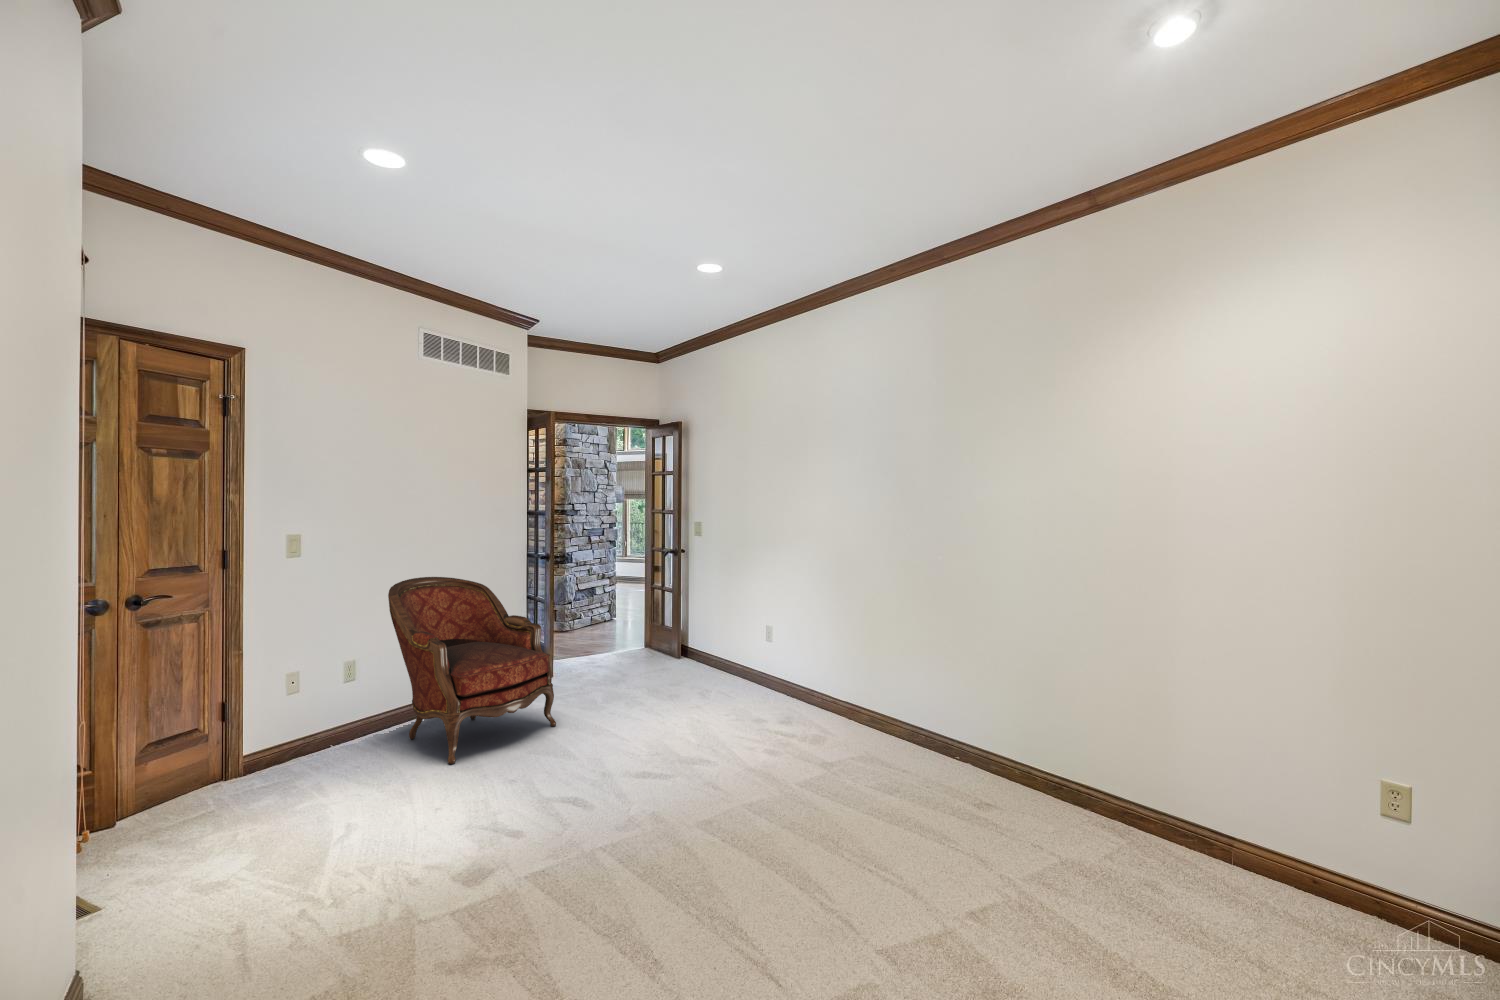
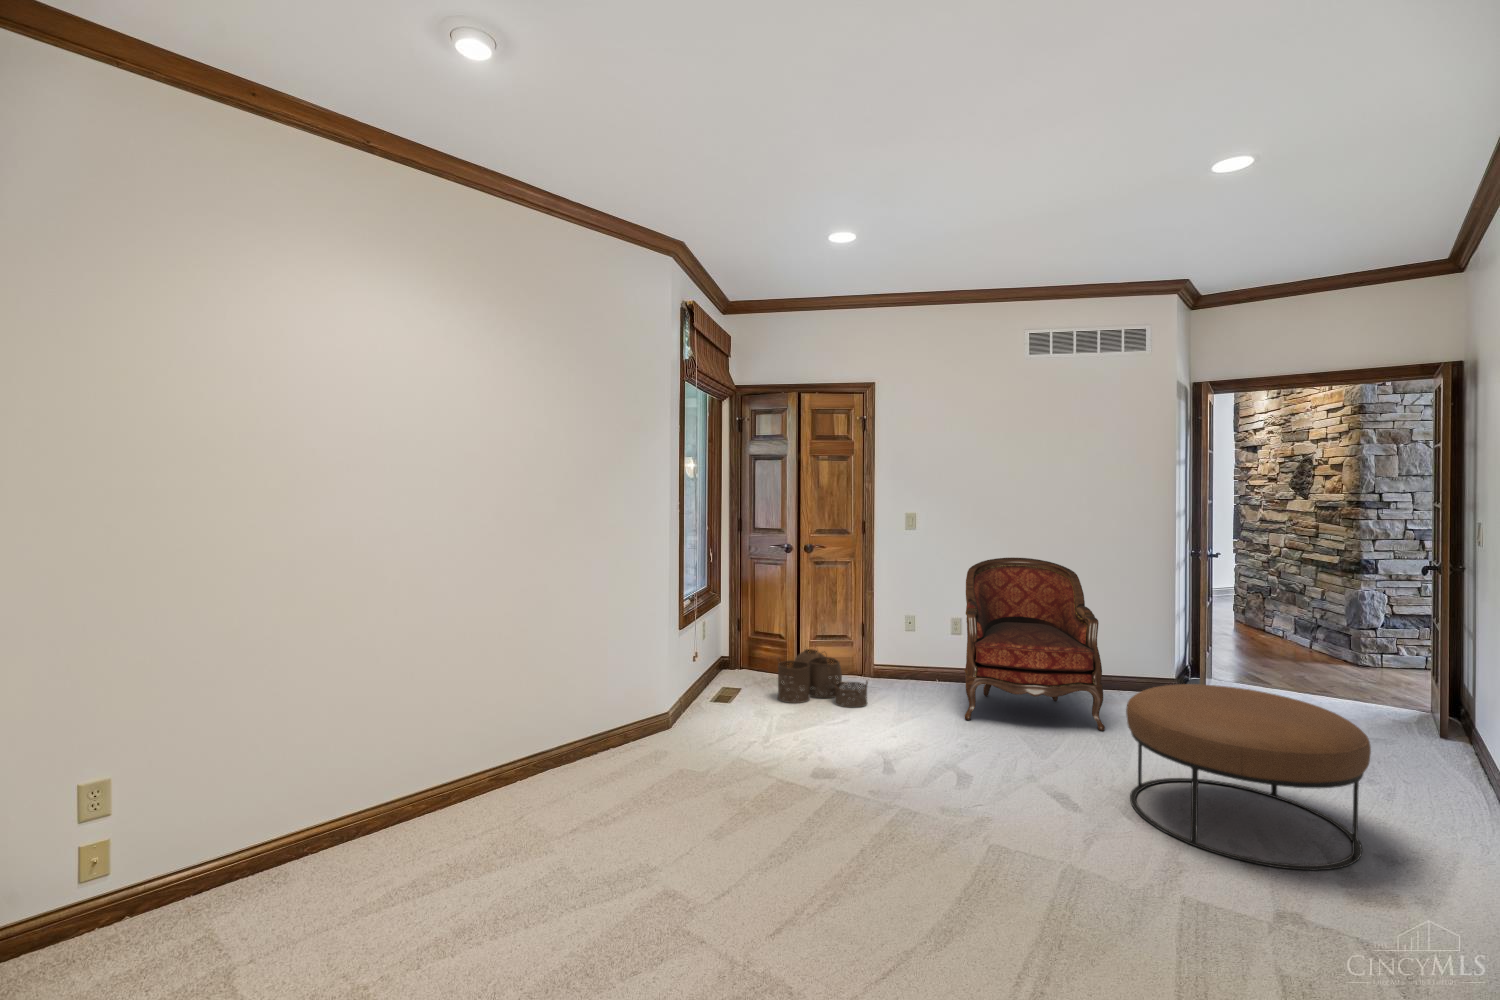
ottoman: none [649,647,792,765] -> present [1126,684,1371,870]
woven basket: none [125,754,320,853] -> present [778,649,868,707]

